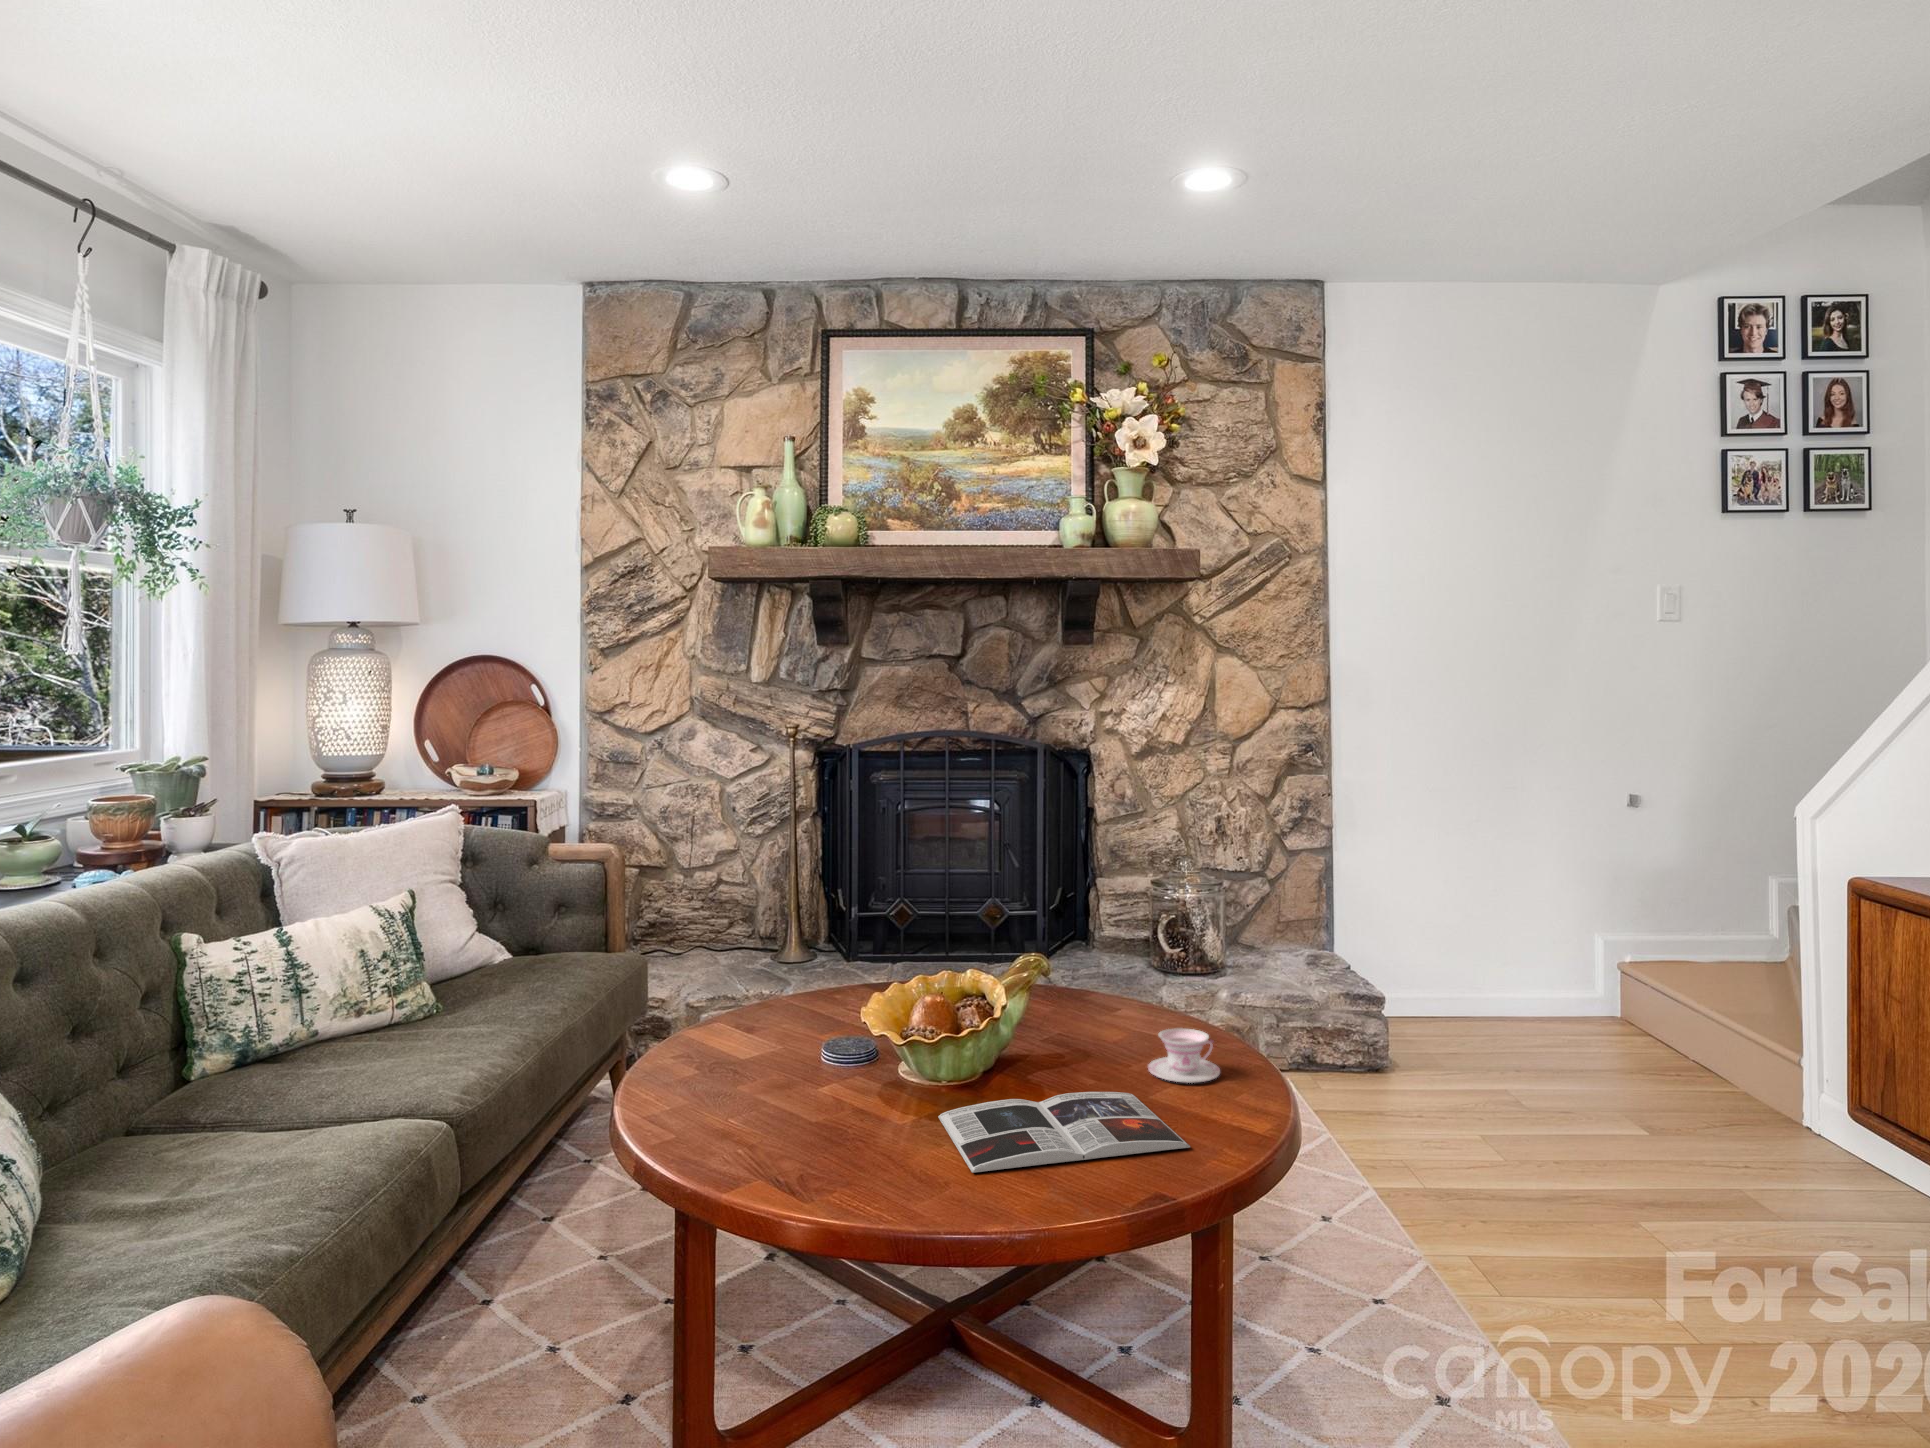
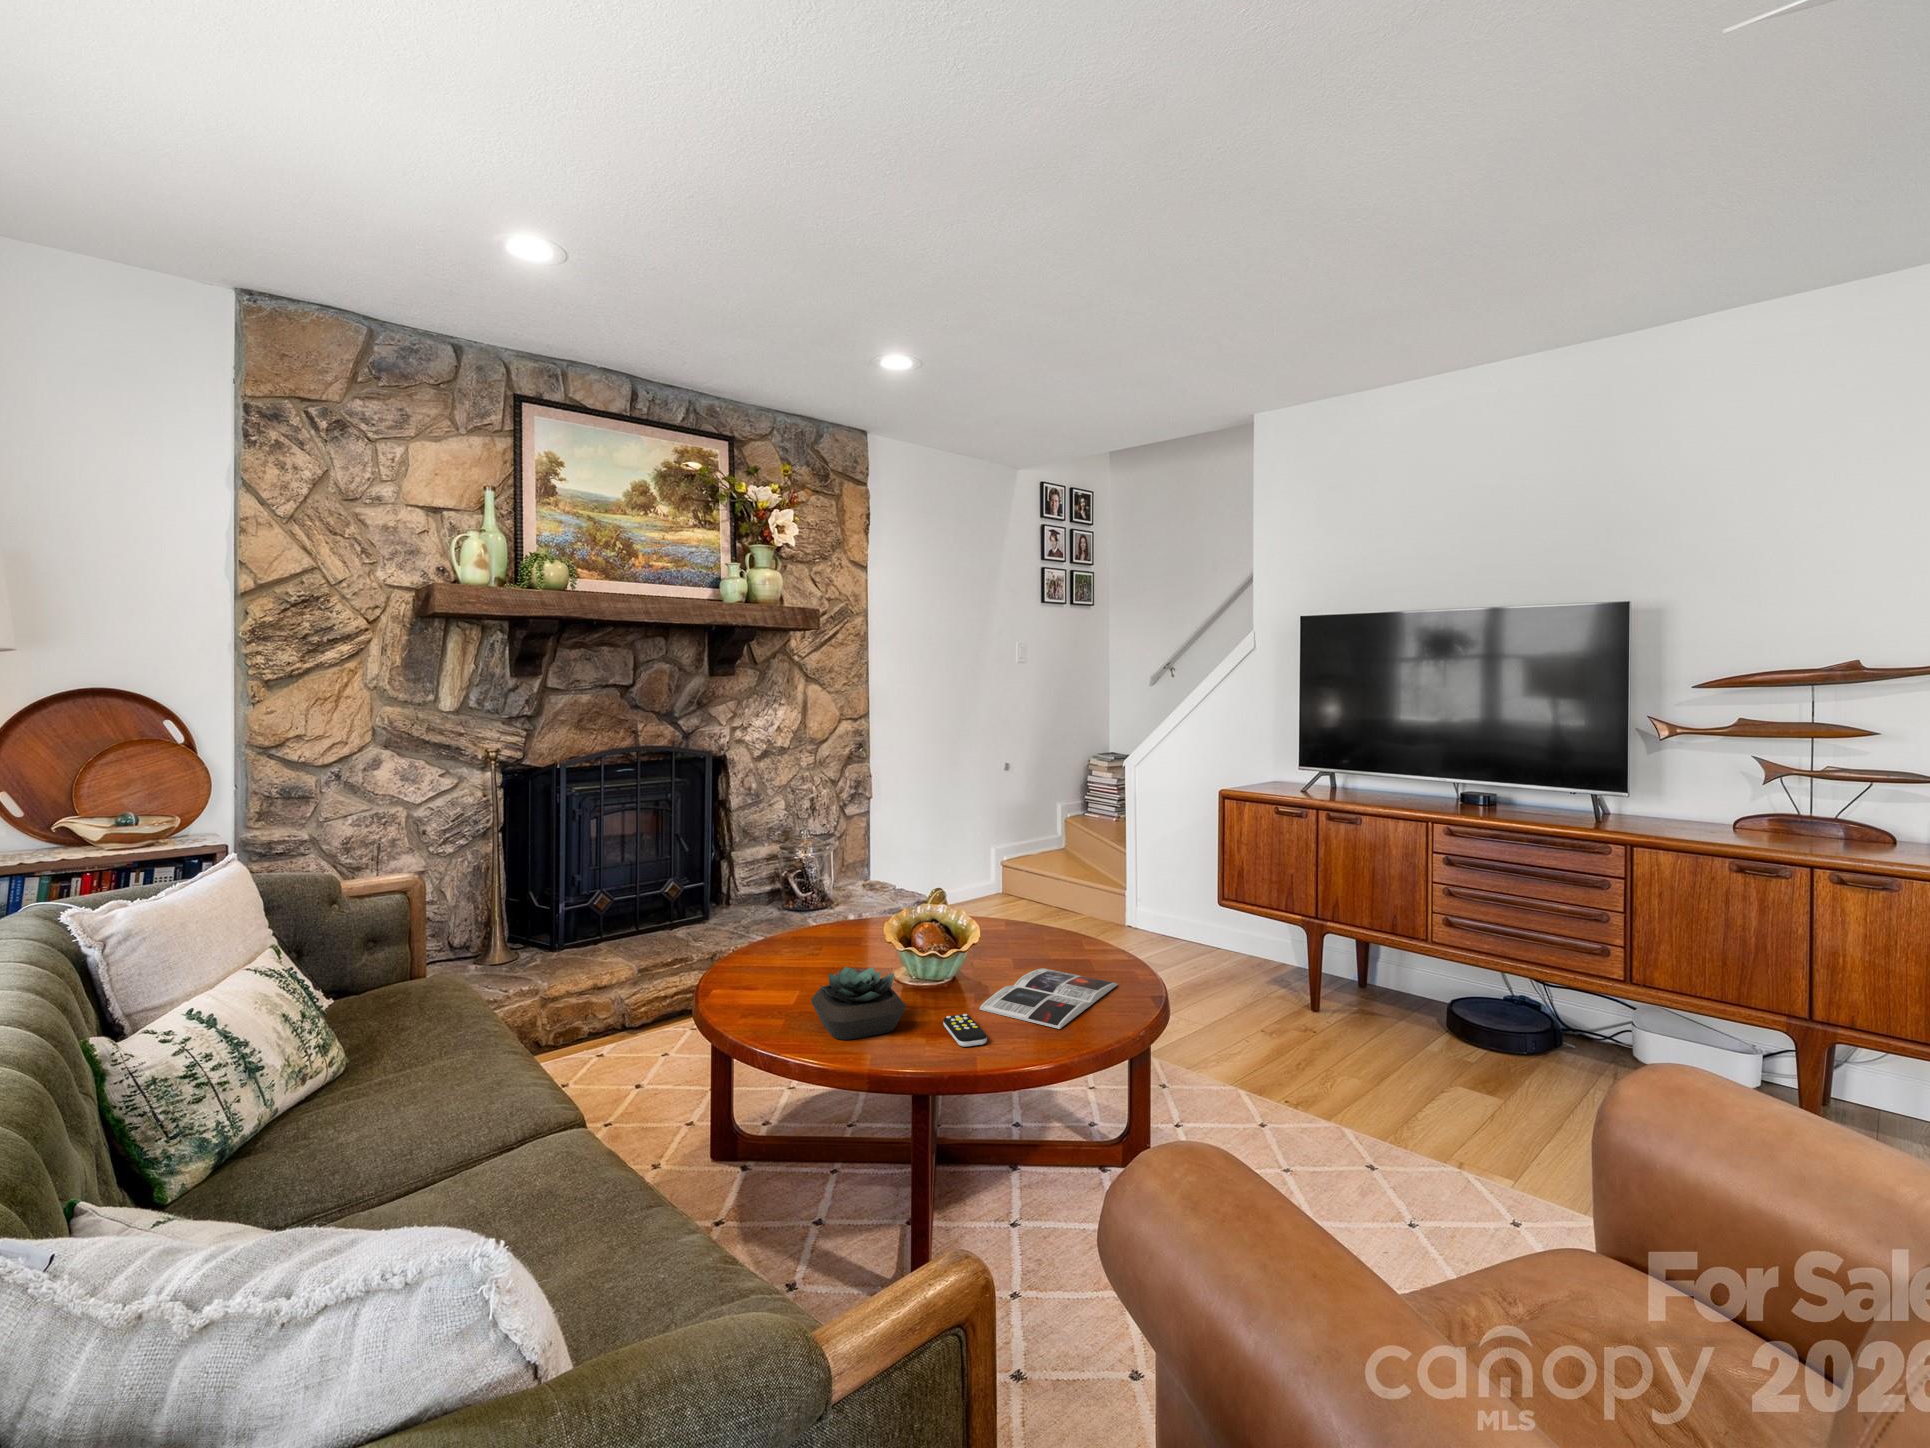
succulent plant: none [712,1013,845,1107] -> present [811,967,906,1040]
teacup: present [1148,1028,1220,1083] -> none [1016,925,1060,957]
remote control: none [816,1109,890,1156] -> present [943,1014,987,1047]

